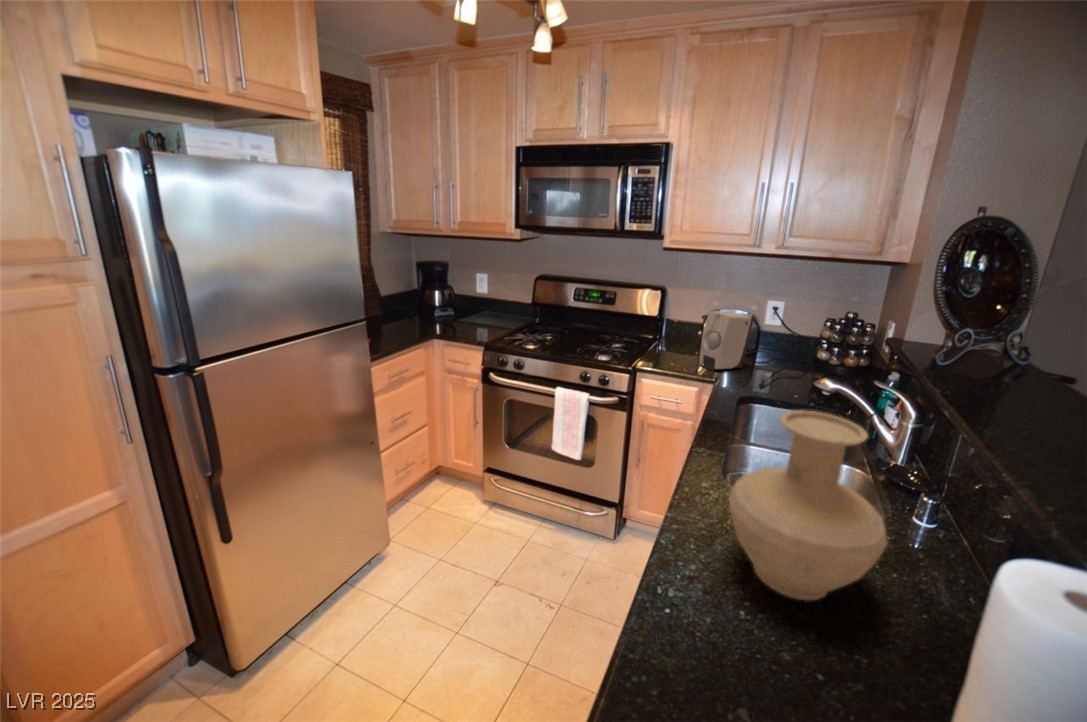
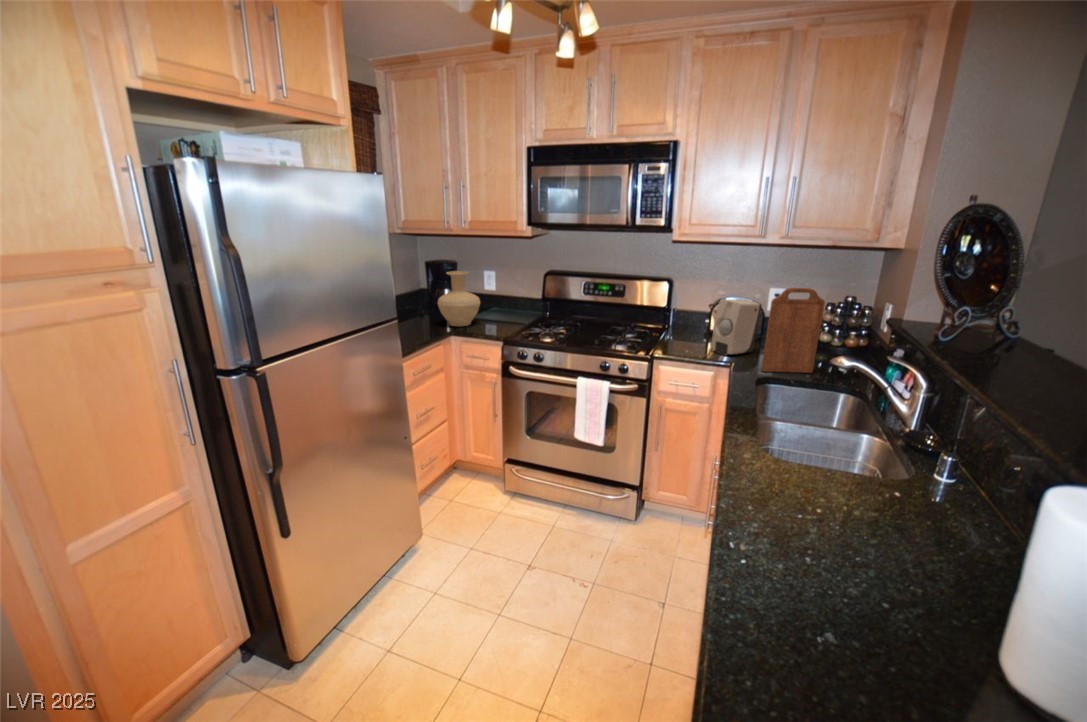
cutting board: none [747,301,817,393] -> present [761,288,825,373]
vase: present [729,411,887,601] -> present [438,271,480,326]

